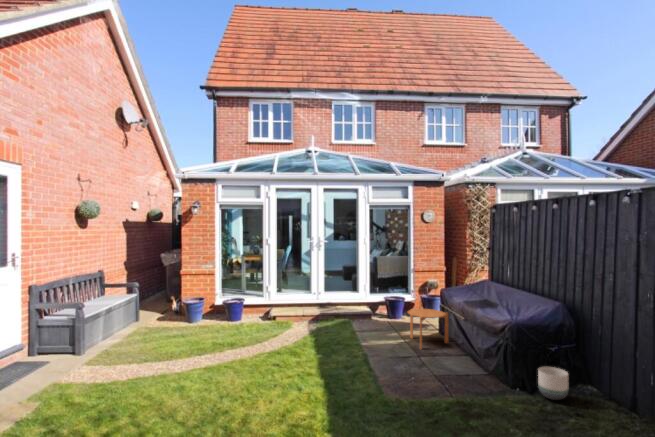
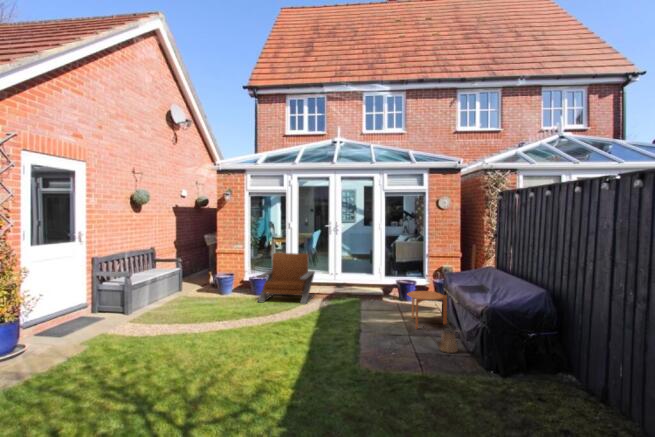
lounge chair: none [235,272,296,328] -> present [258,253,315,304]
watering can: none [436,345,478,372] -> present [432,328,458,353]
planter: present [538,367,569,400] -> none [511,352,541,385]

